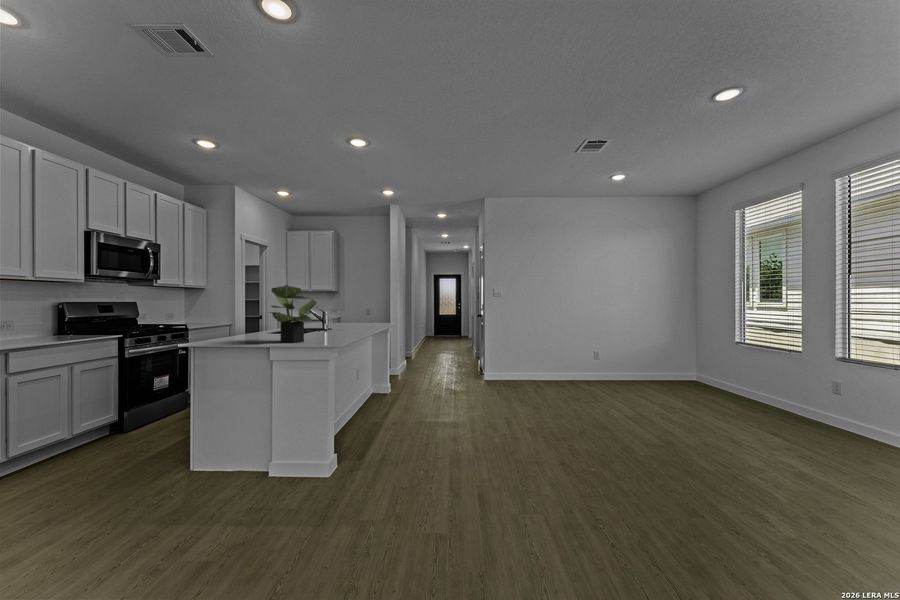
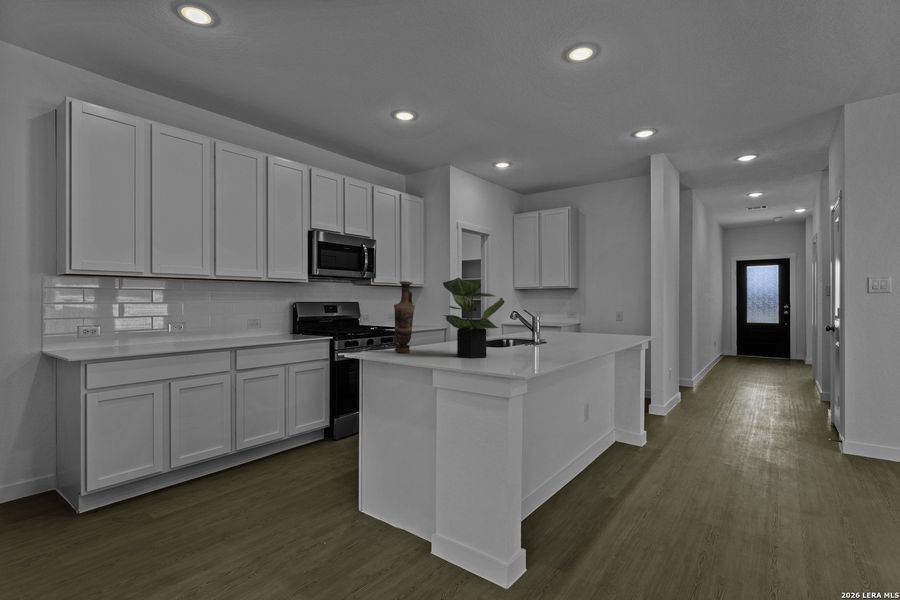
vase: none [221,286,241,343] -> present [394,281,415,353]

